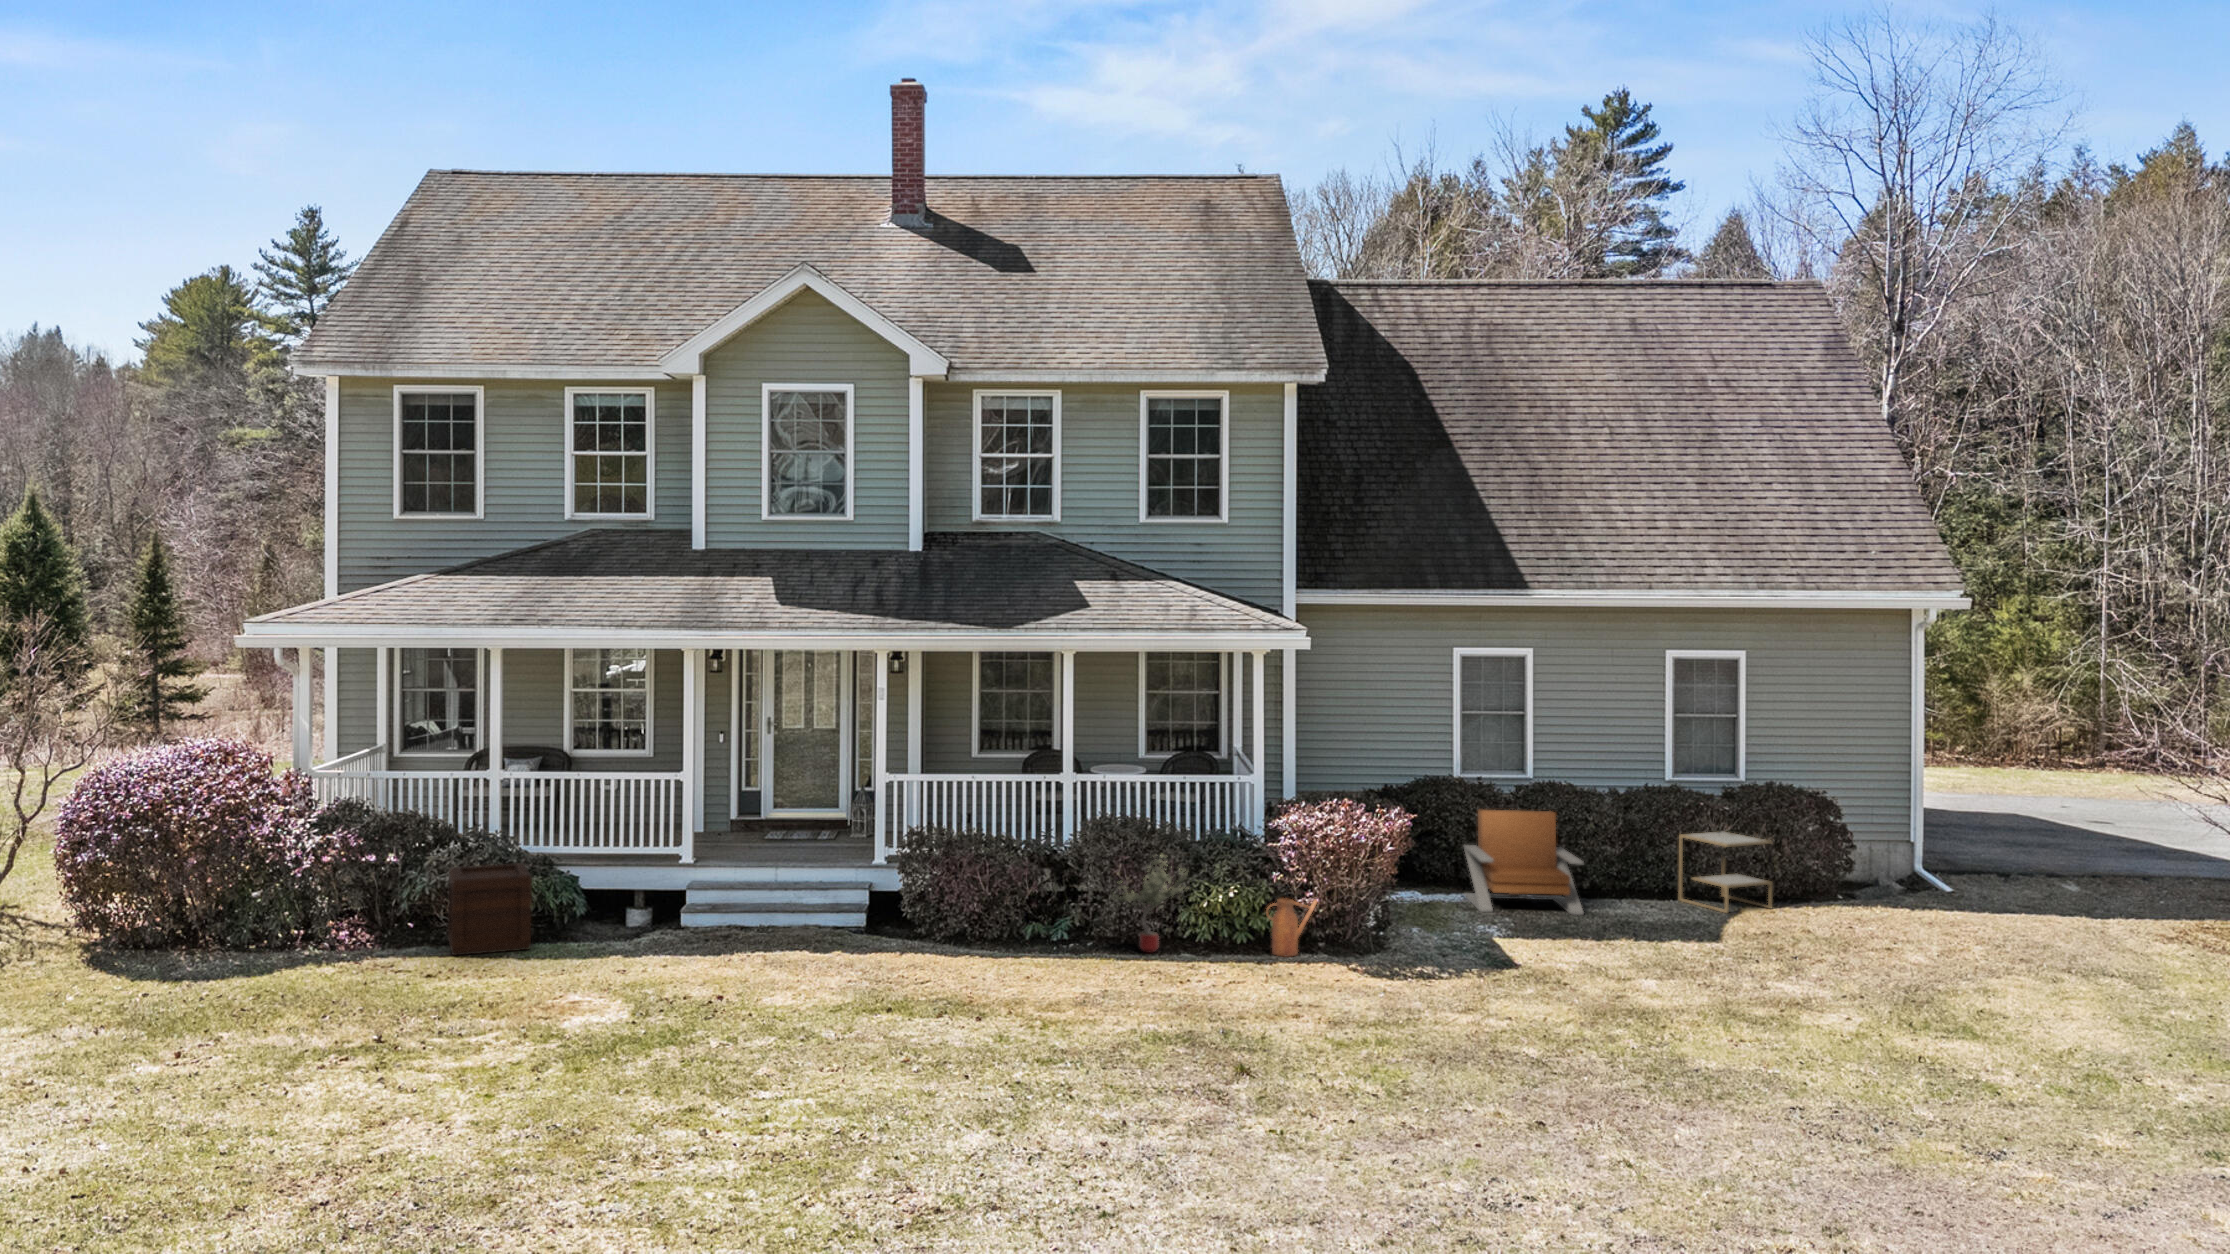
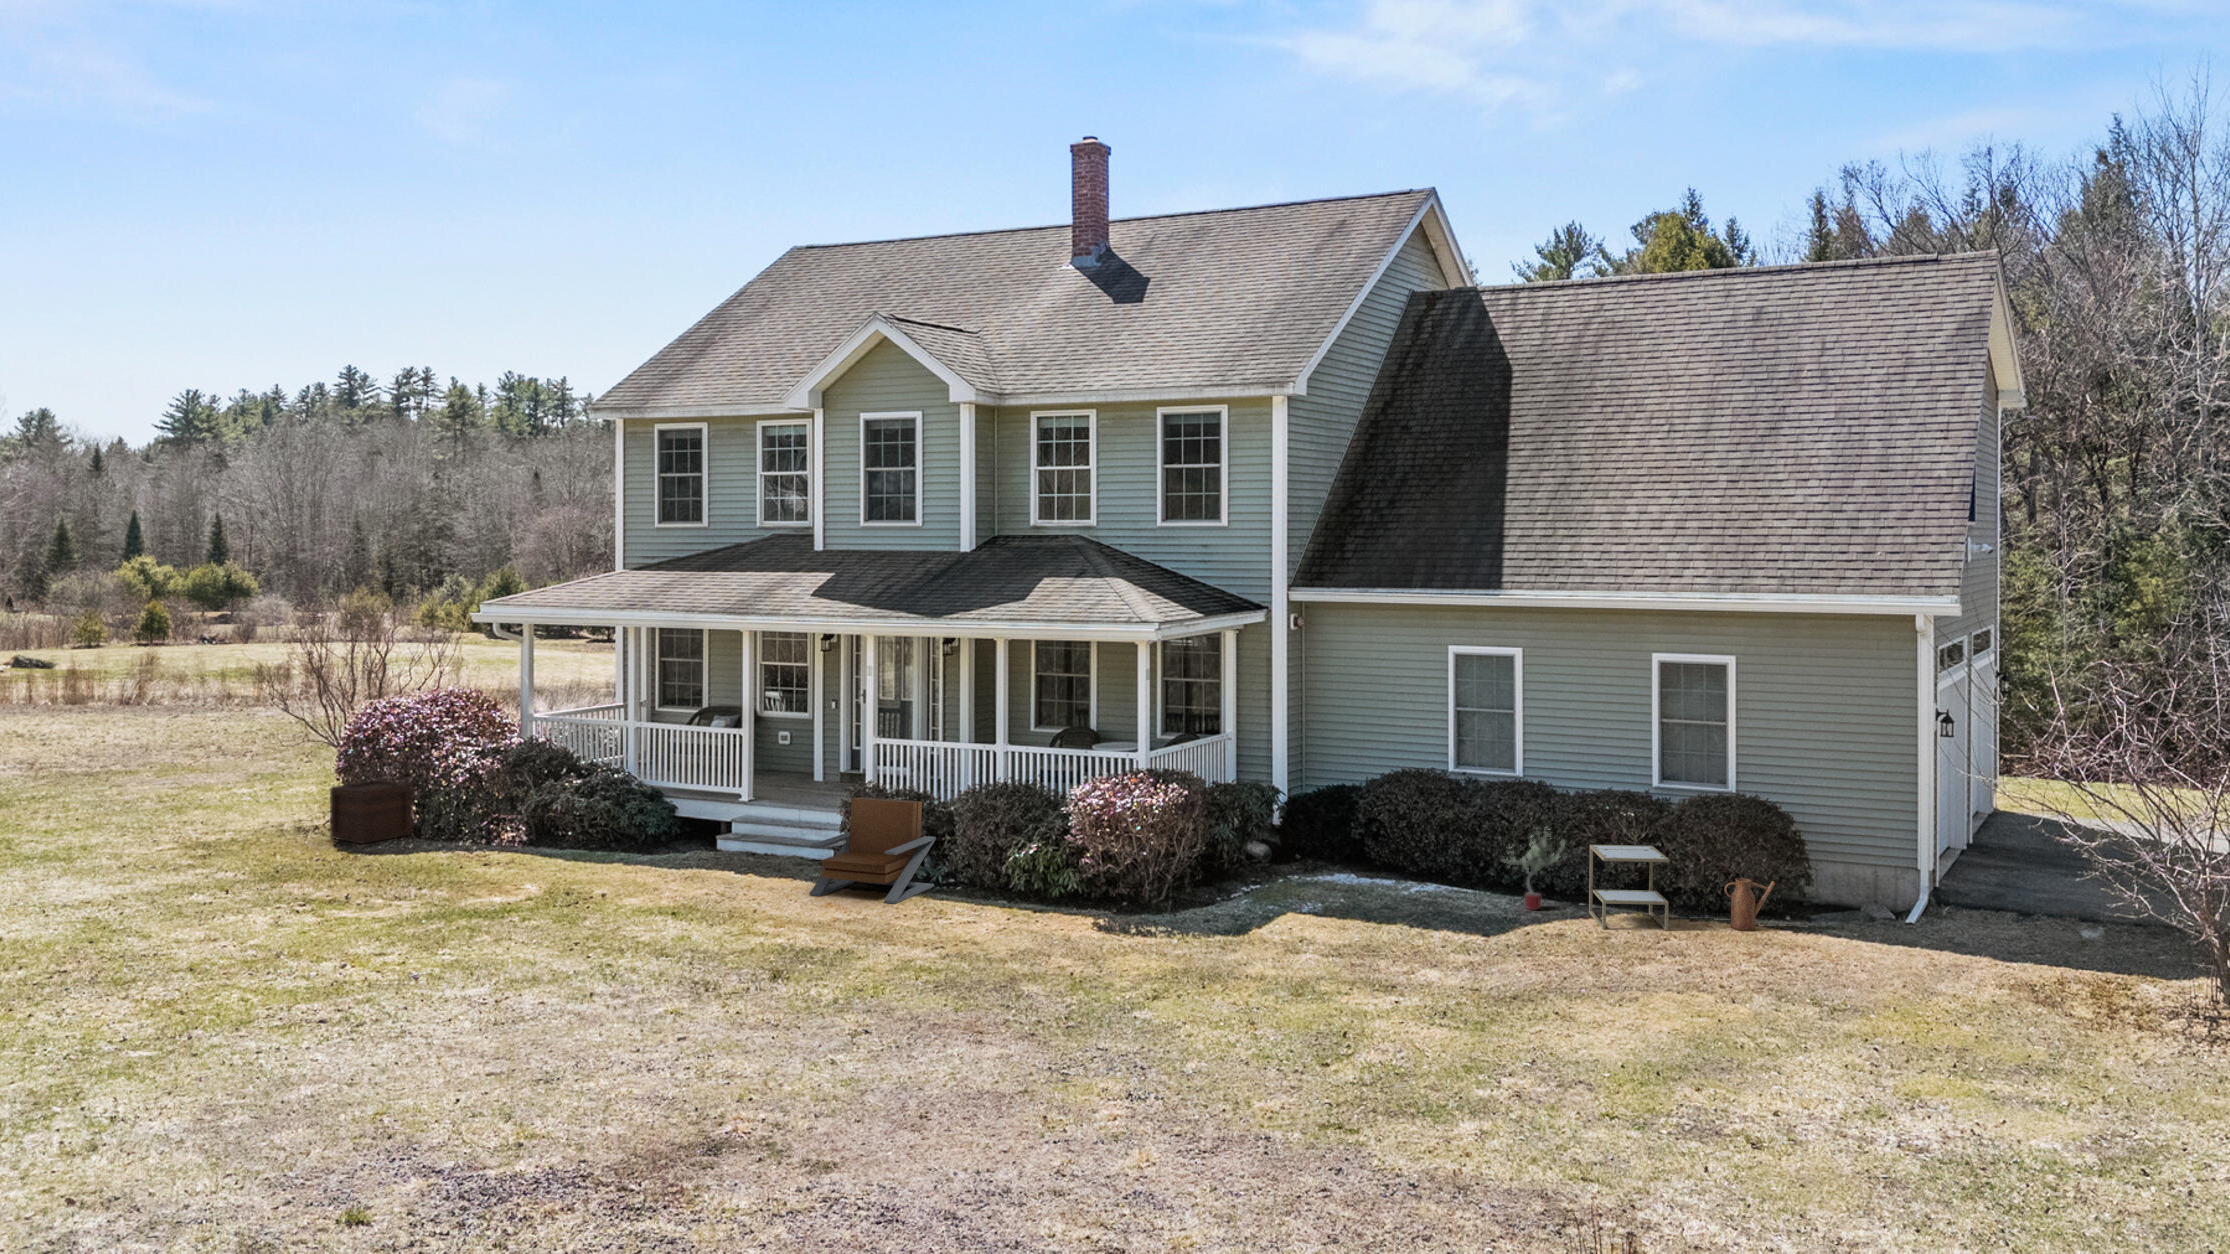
lounge chair: present [1464,810,1584,915] -> present [810,797,936,904]
potted tree: present [1112,855,1188,953] -> present [1501,827,1566,910]
wooden crate: present [448,863,532,956] -> present [330,780,413,844]
watering can: present [1266,898,1317,957] -> present [1724,878,1776,931]

